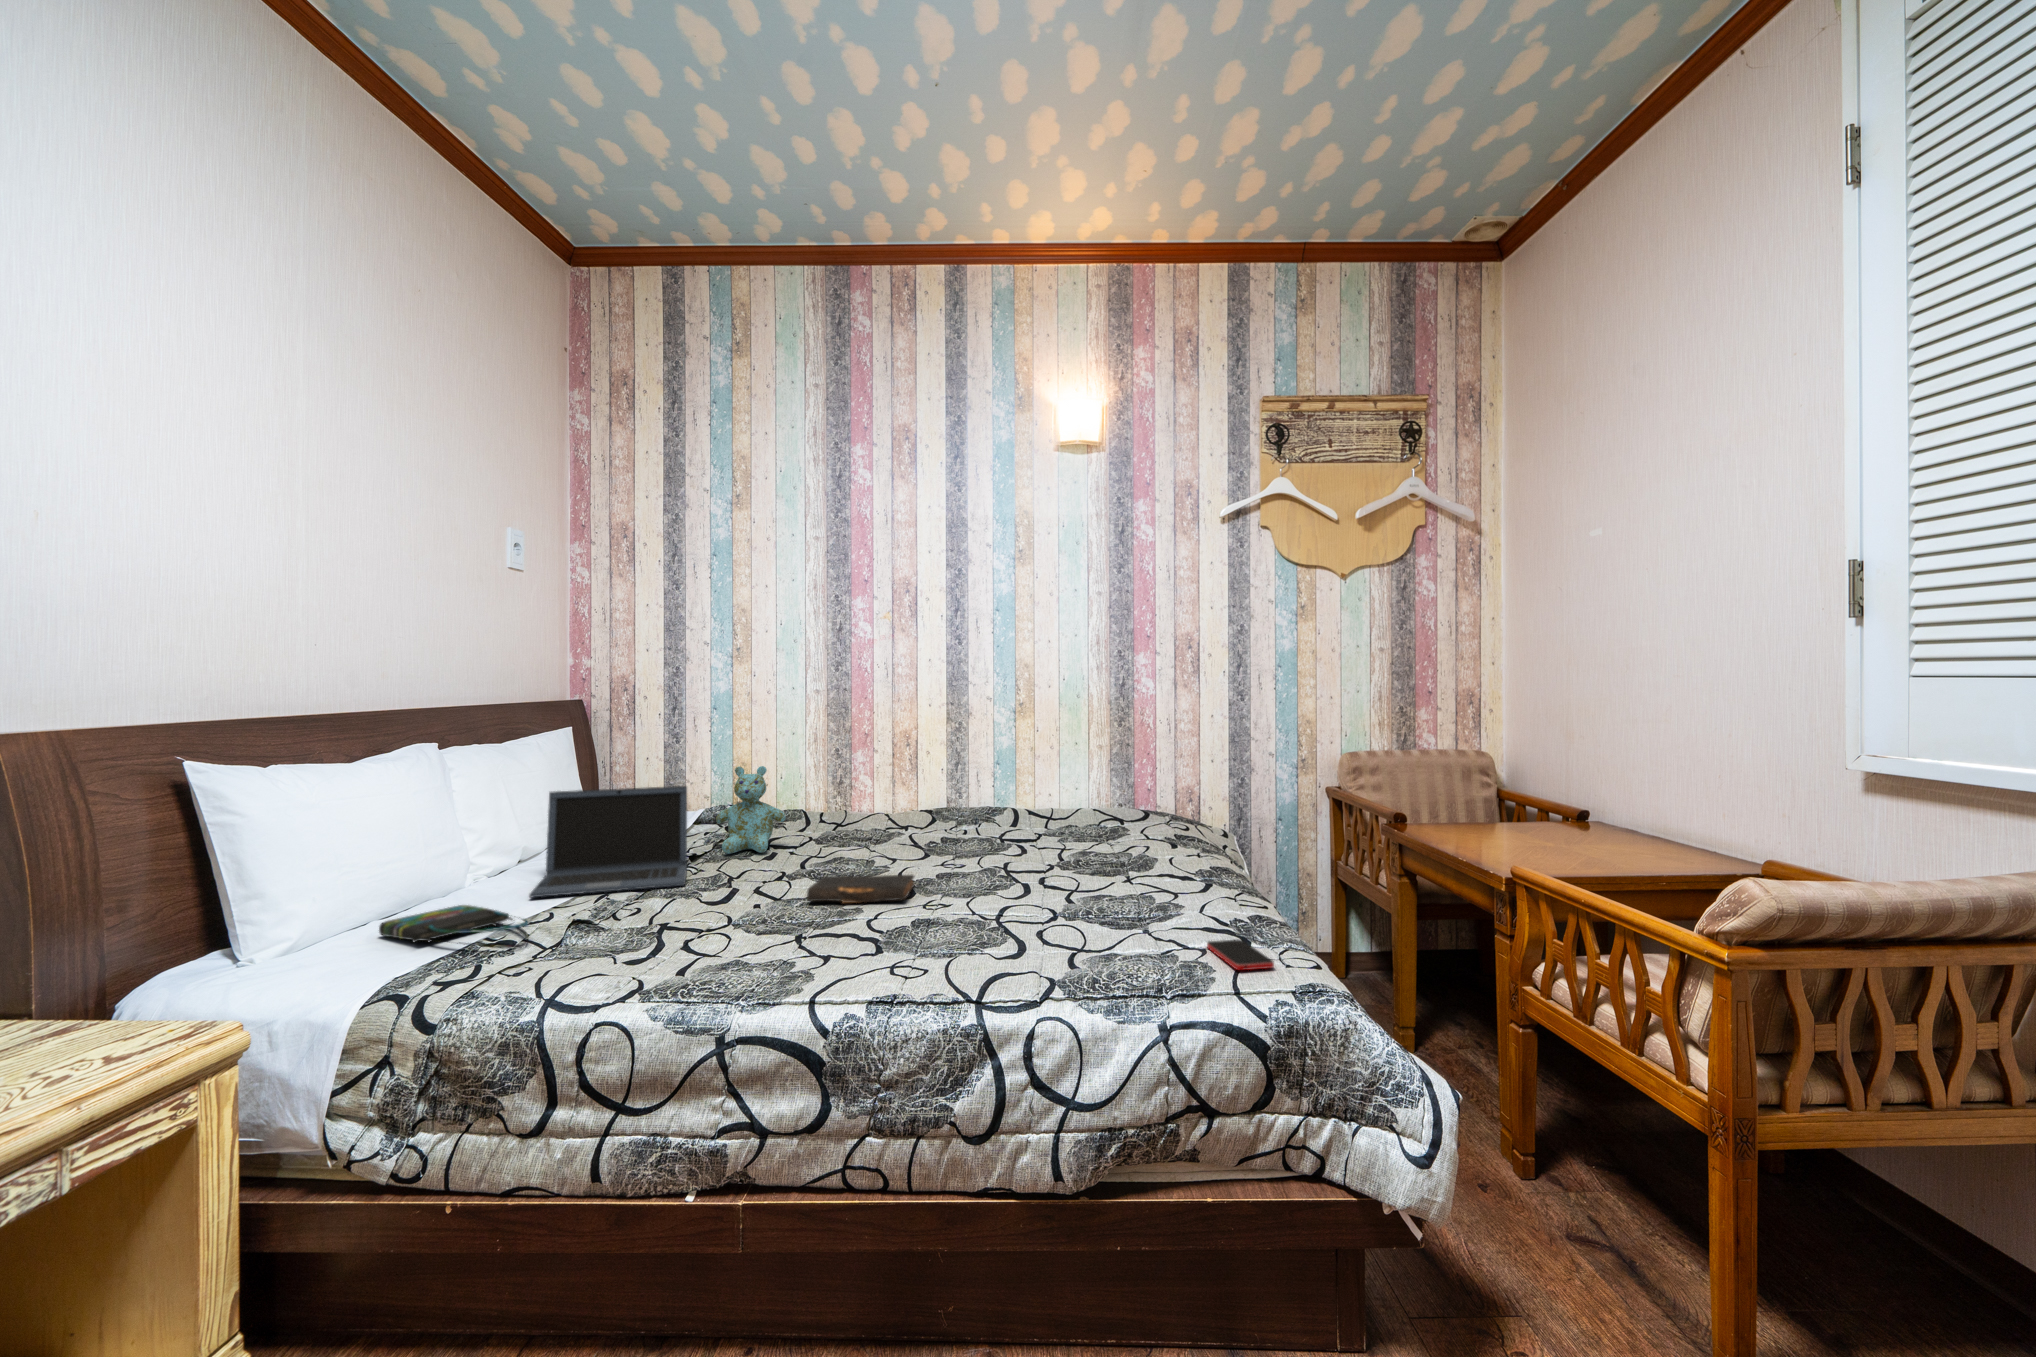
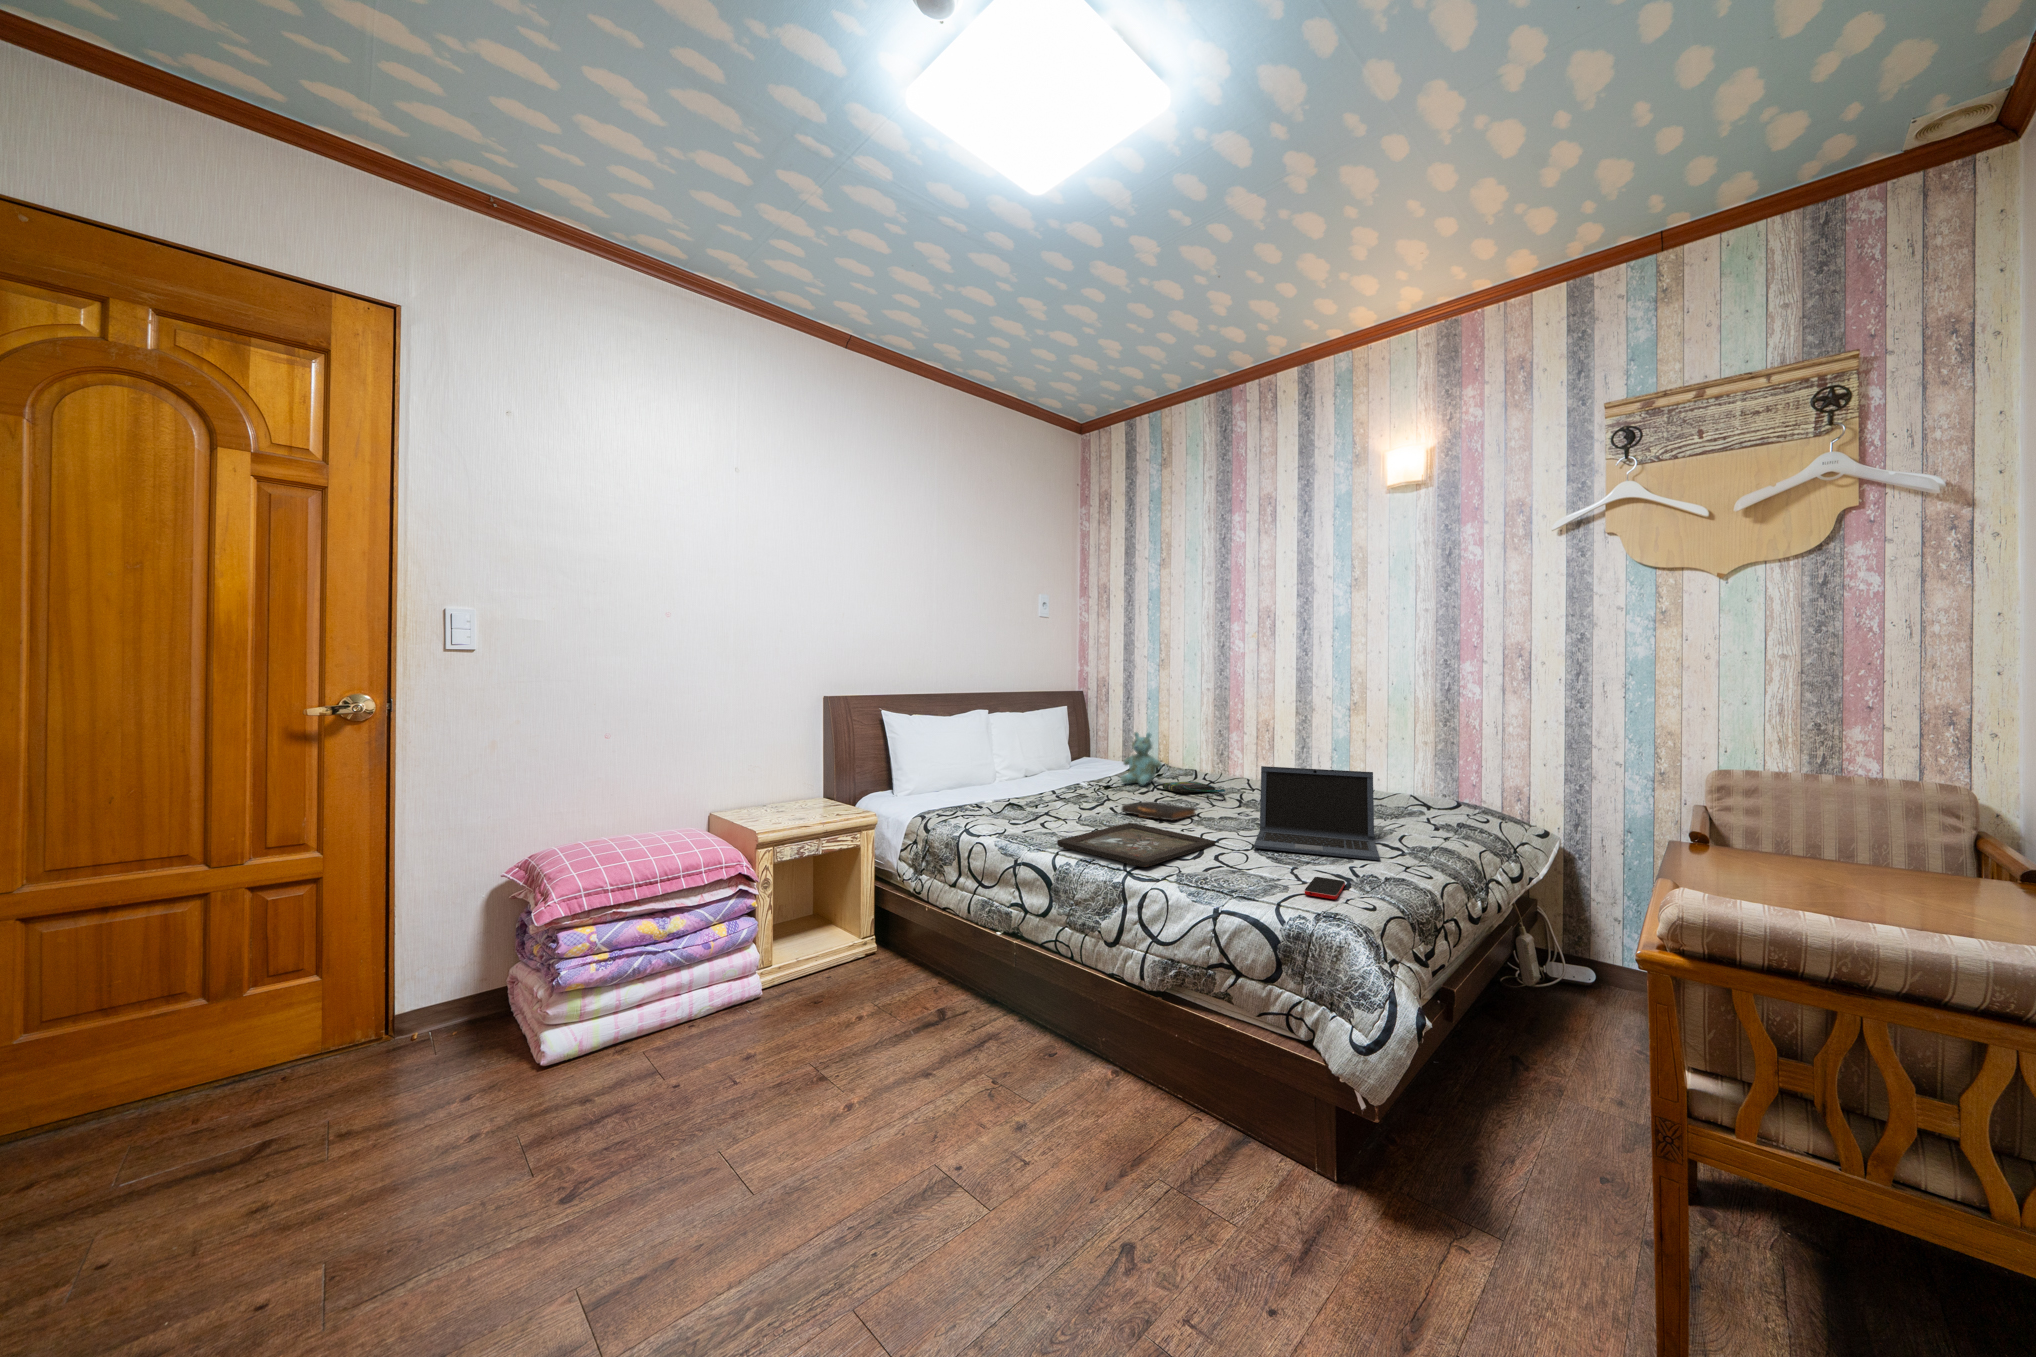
laptop: present [529,786,687,898] -> present [1254,766,1380,860]
tote bag: present [379,905,529,949] -> present [1162,781,1225,801]
tray: none [807,916,1016,988] -> present [1057,823,1216,867]

